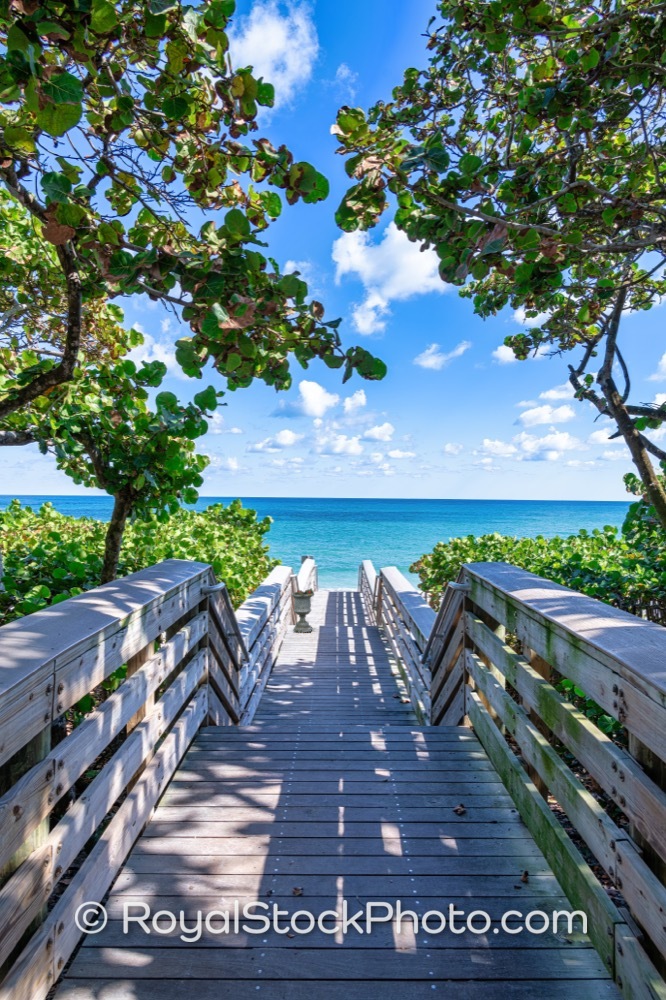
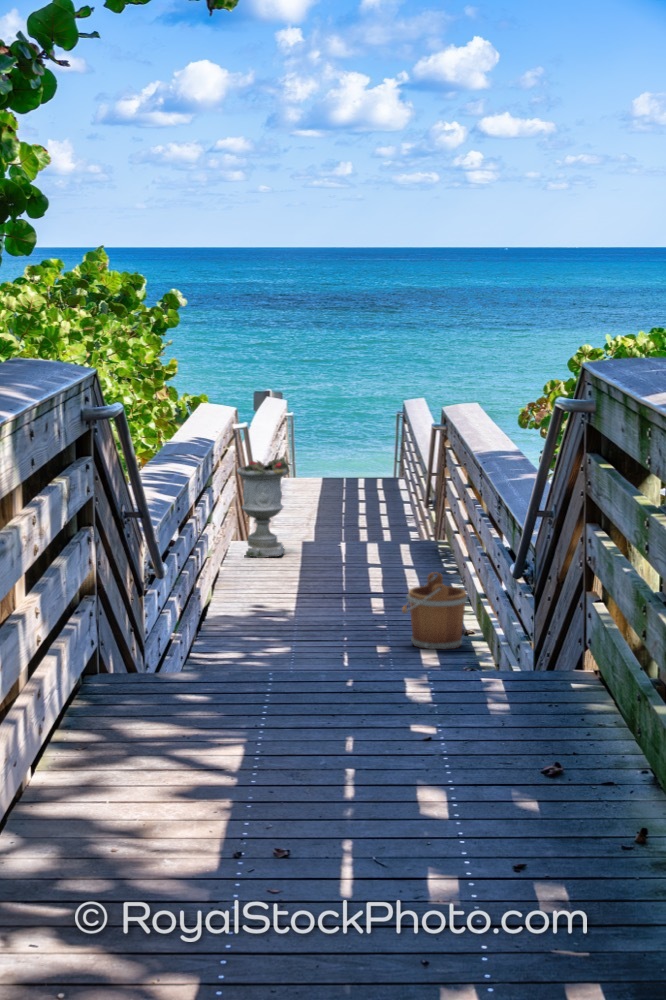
bucket: none [364,649,395,687] -> present [402,573,467,649]

